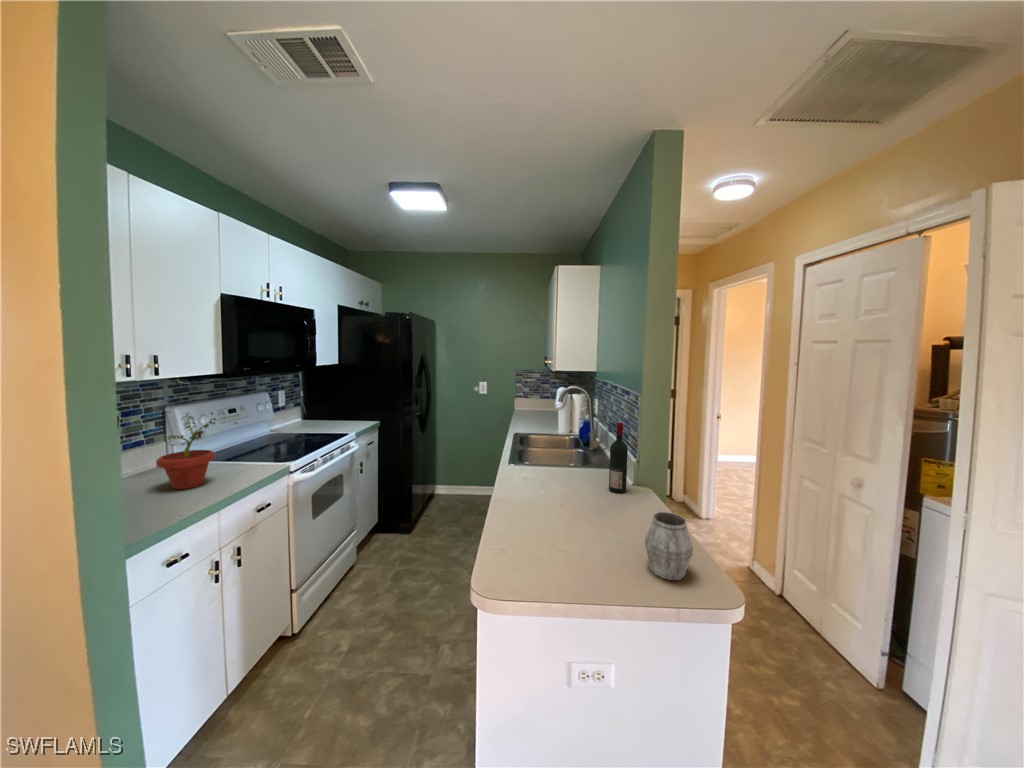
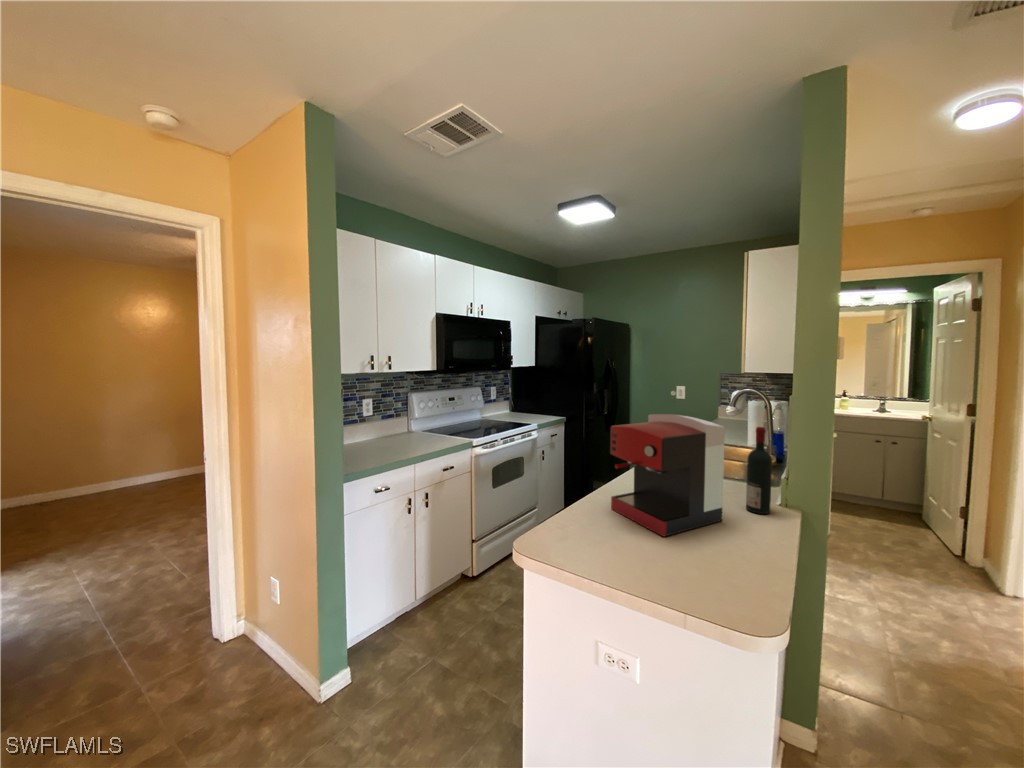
potted plant: present [156,413,216,489] -> none [392,396,425,446]
coffee maker: none [520,419,609,533] -> present [610,414,725,536]
mug: present [645,510,693,580] -> none [697,523,758,606]

